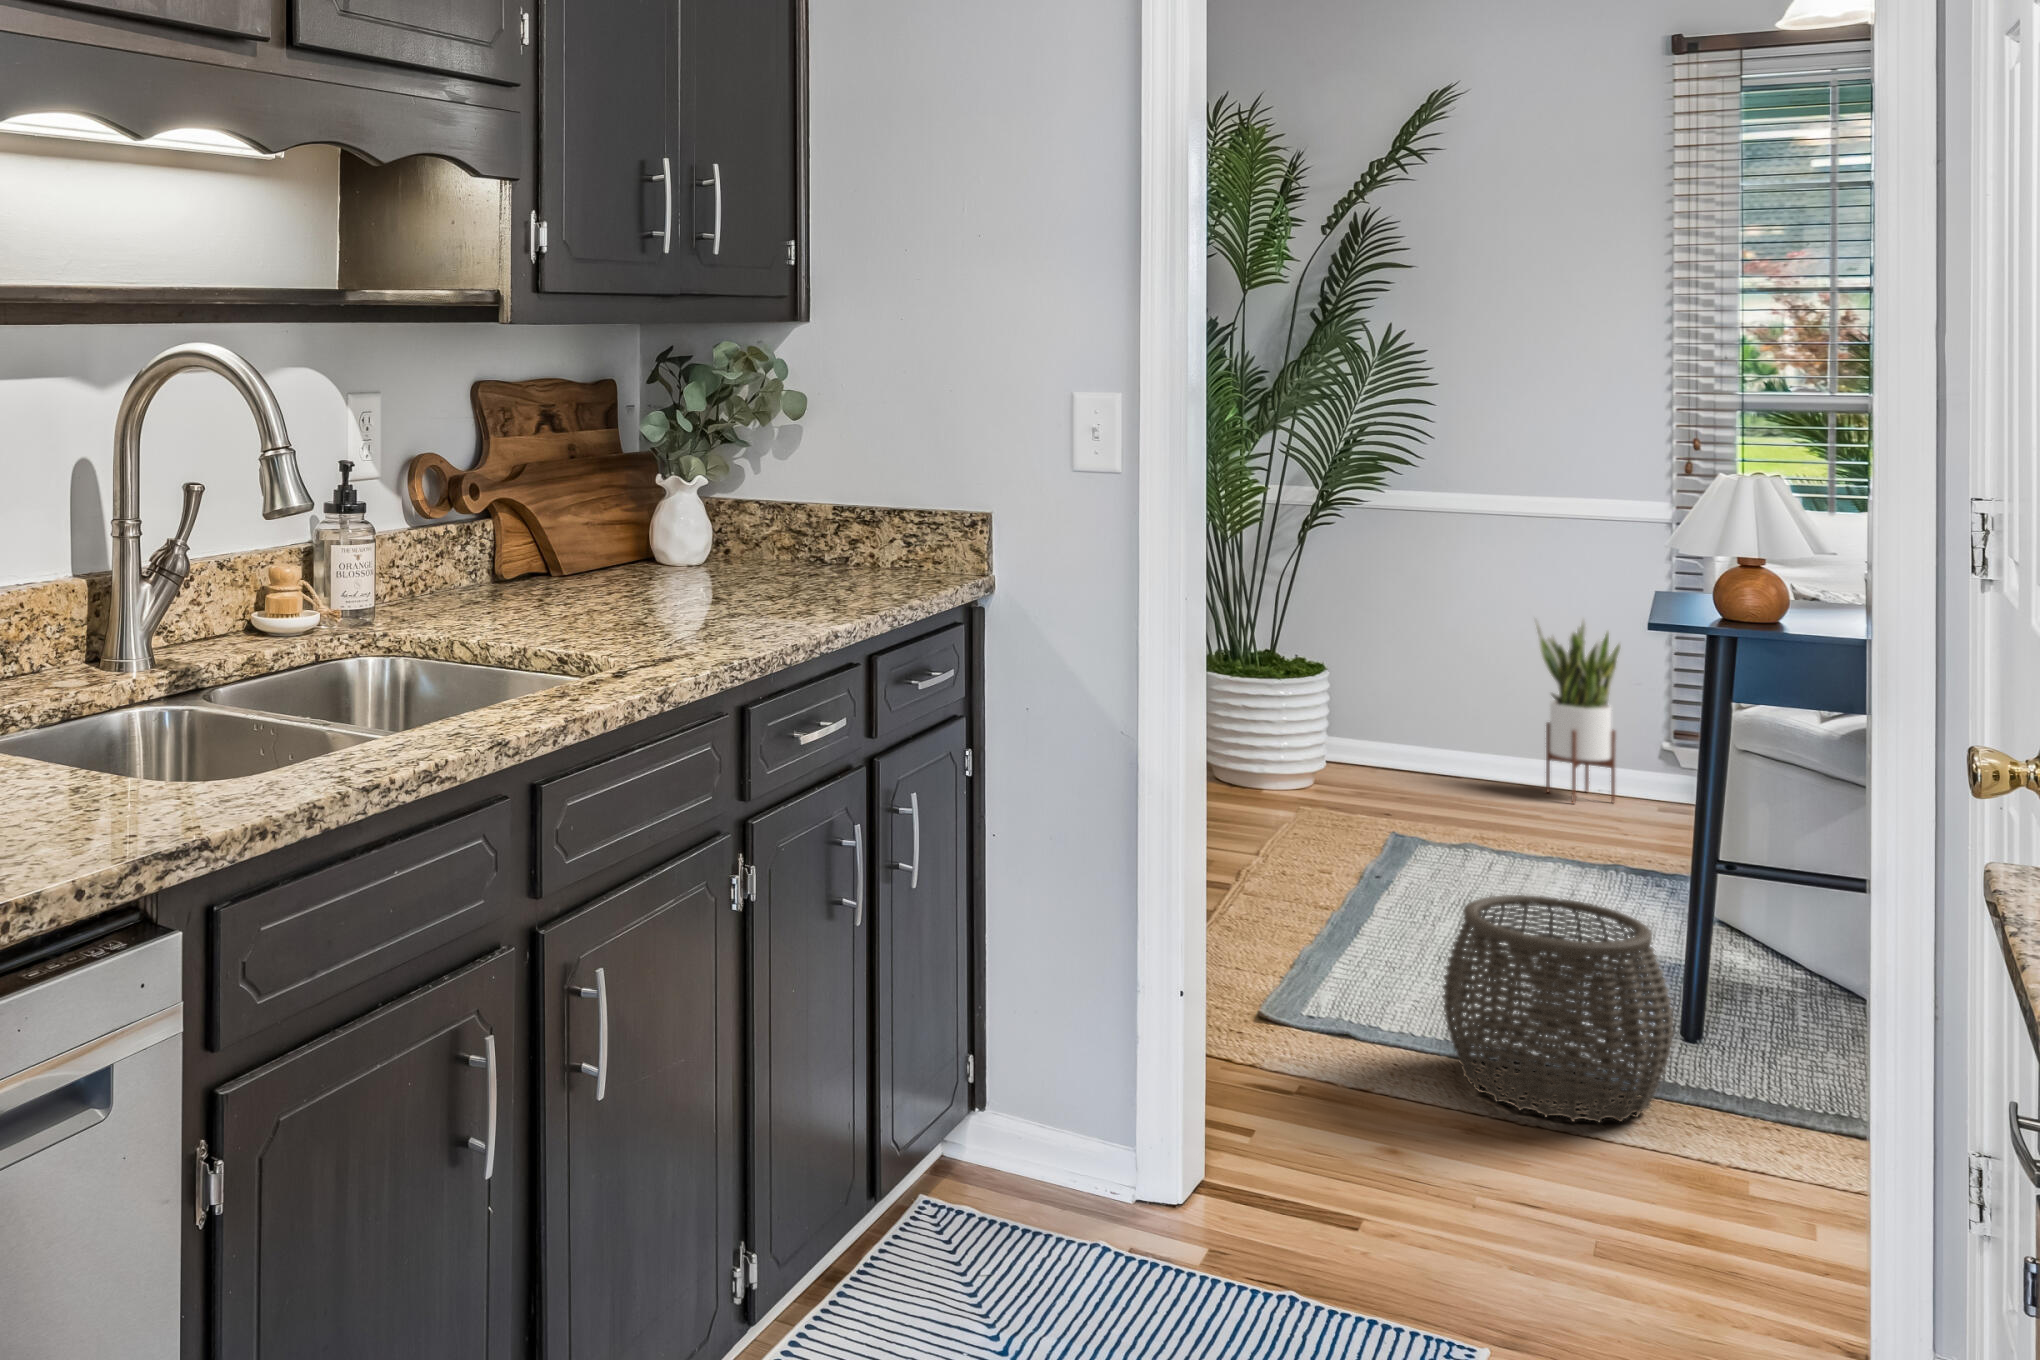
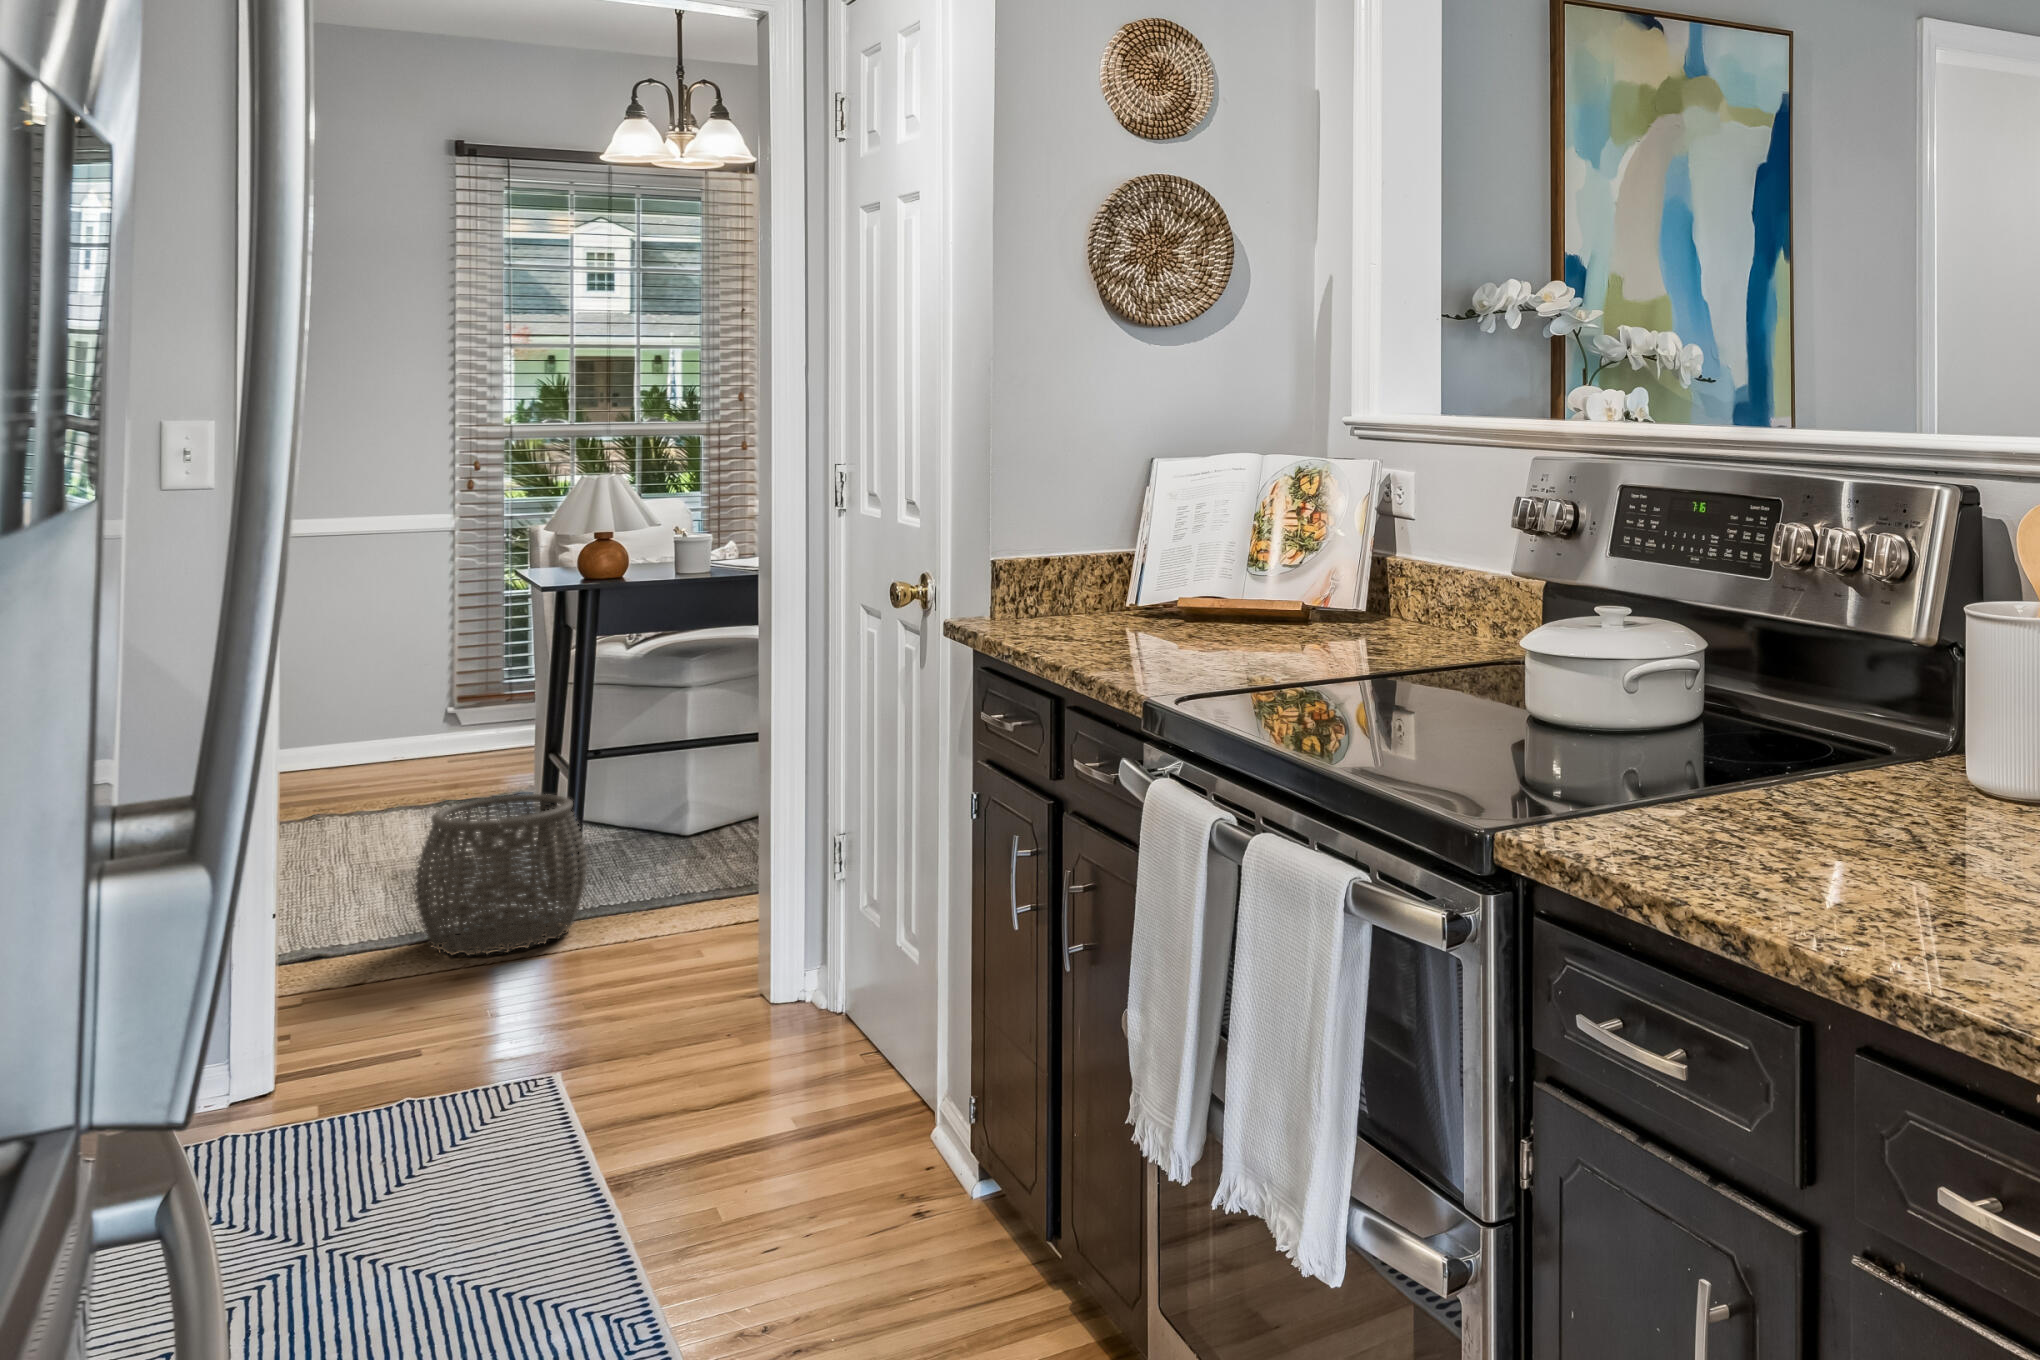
potted plant: present [1534,619,1621,802] -> none [345,615,418,771]

